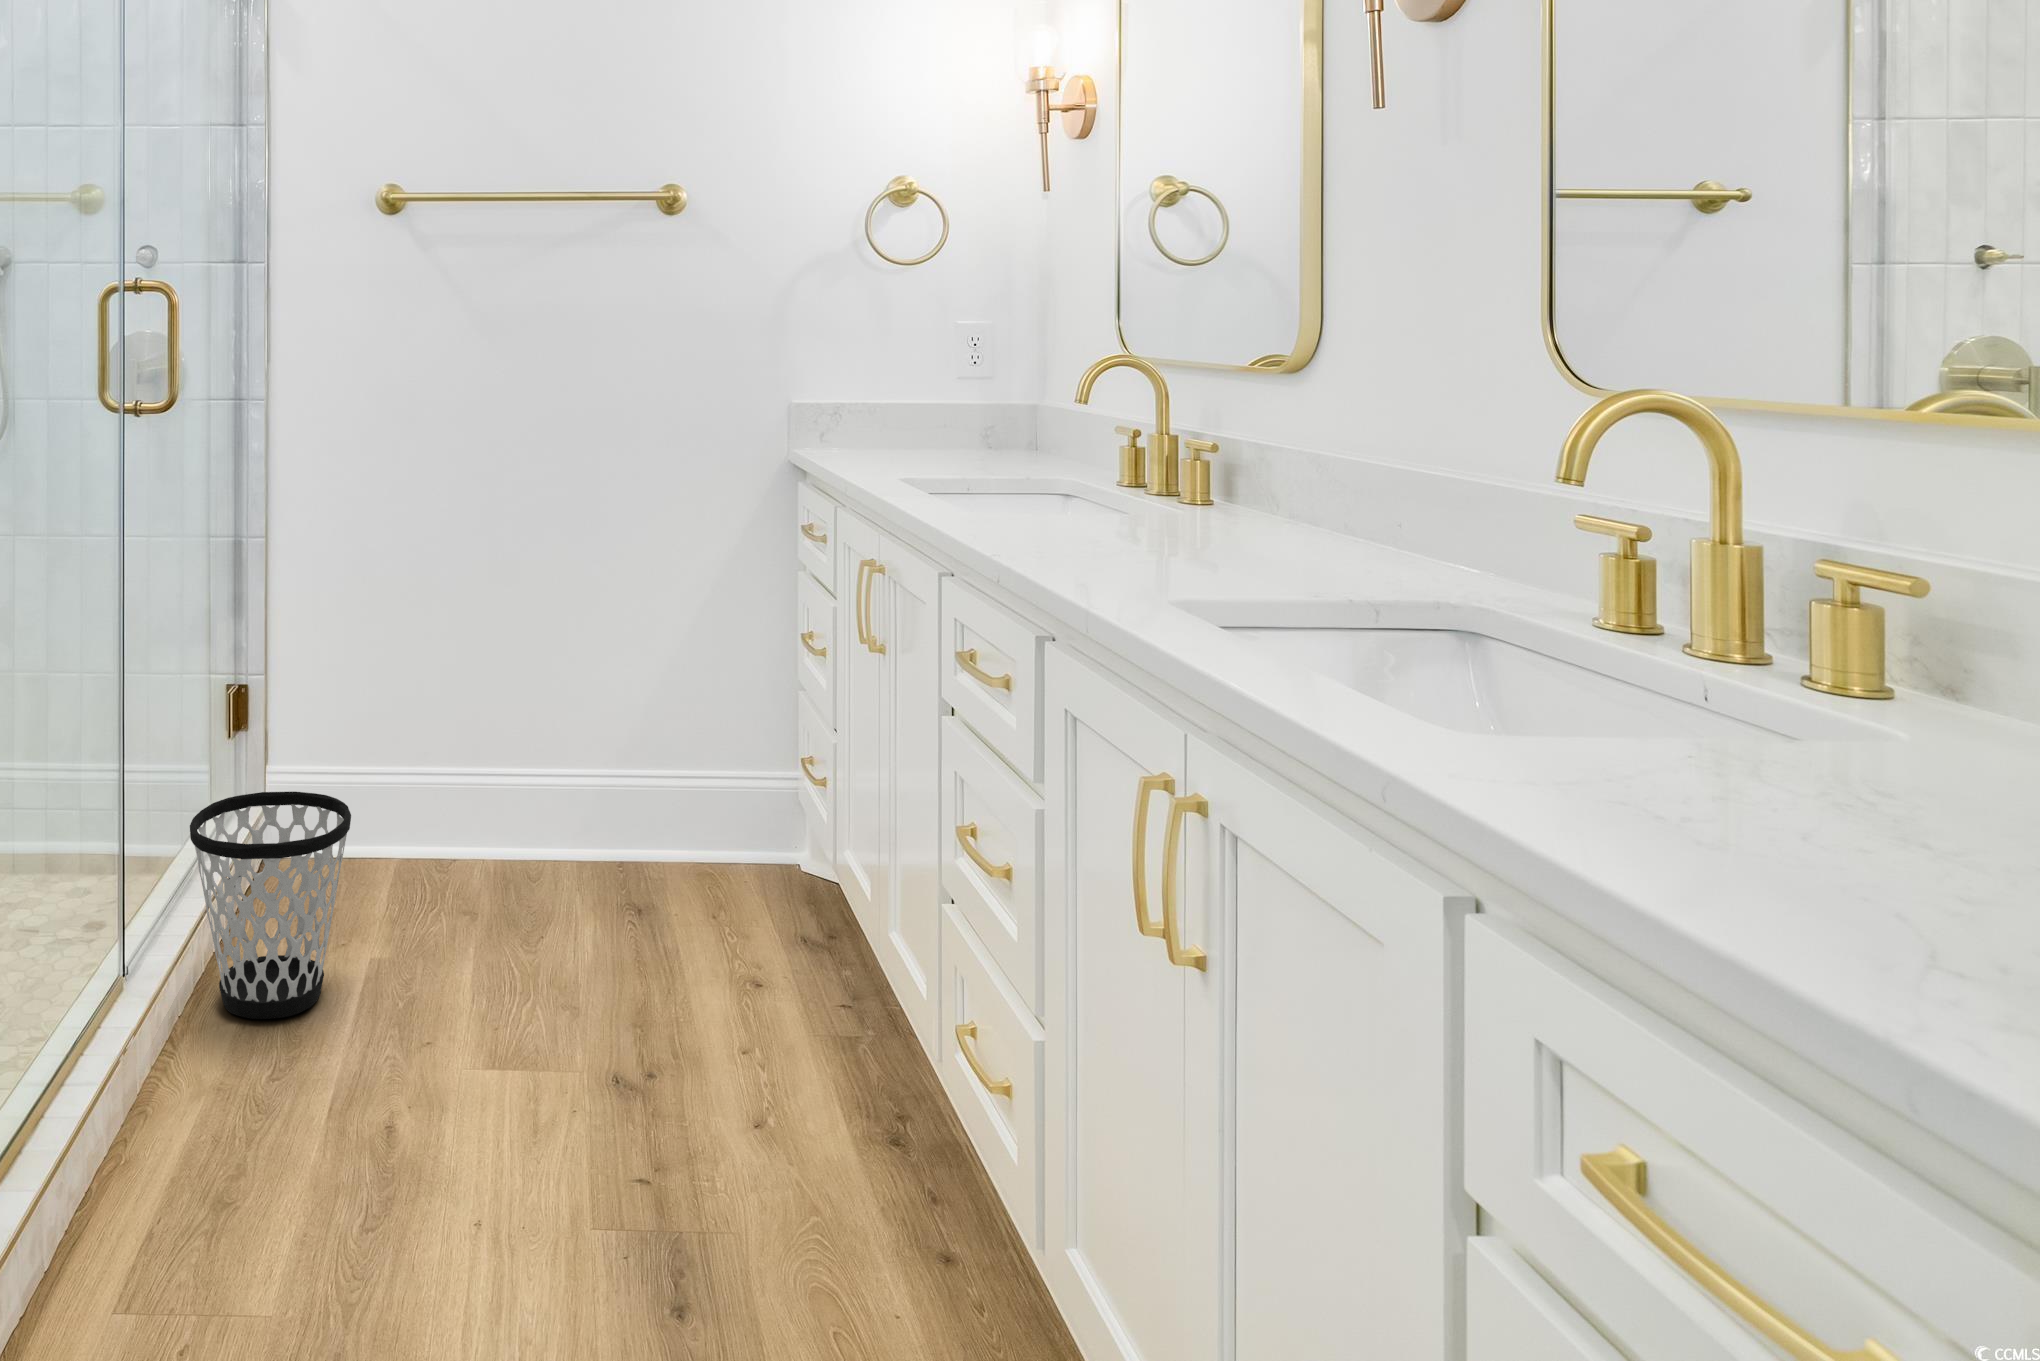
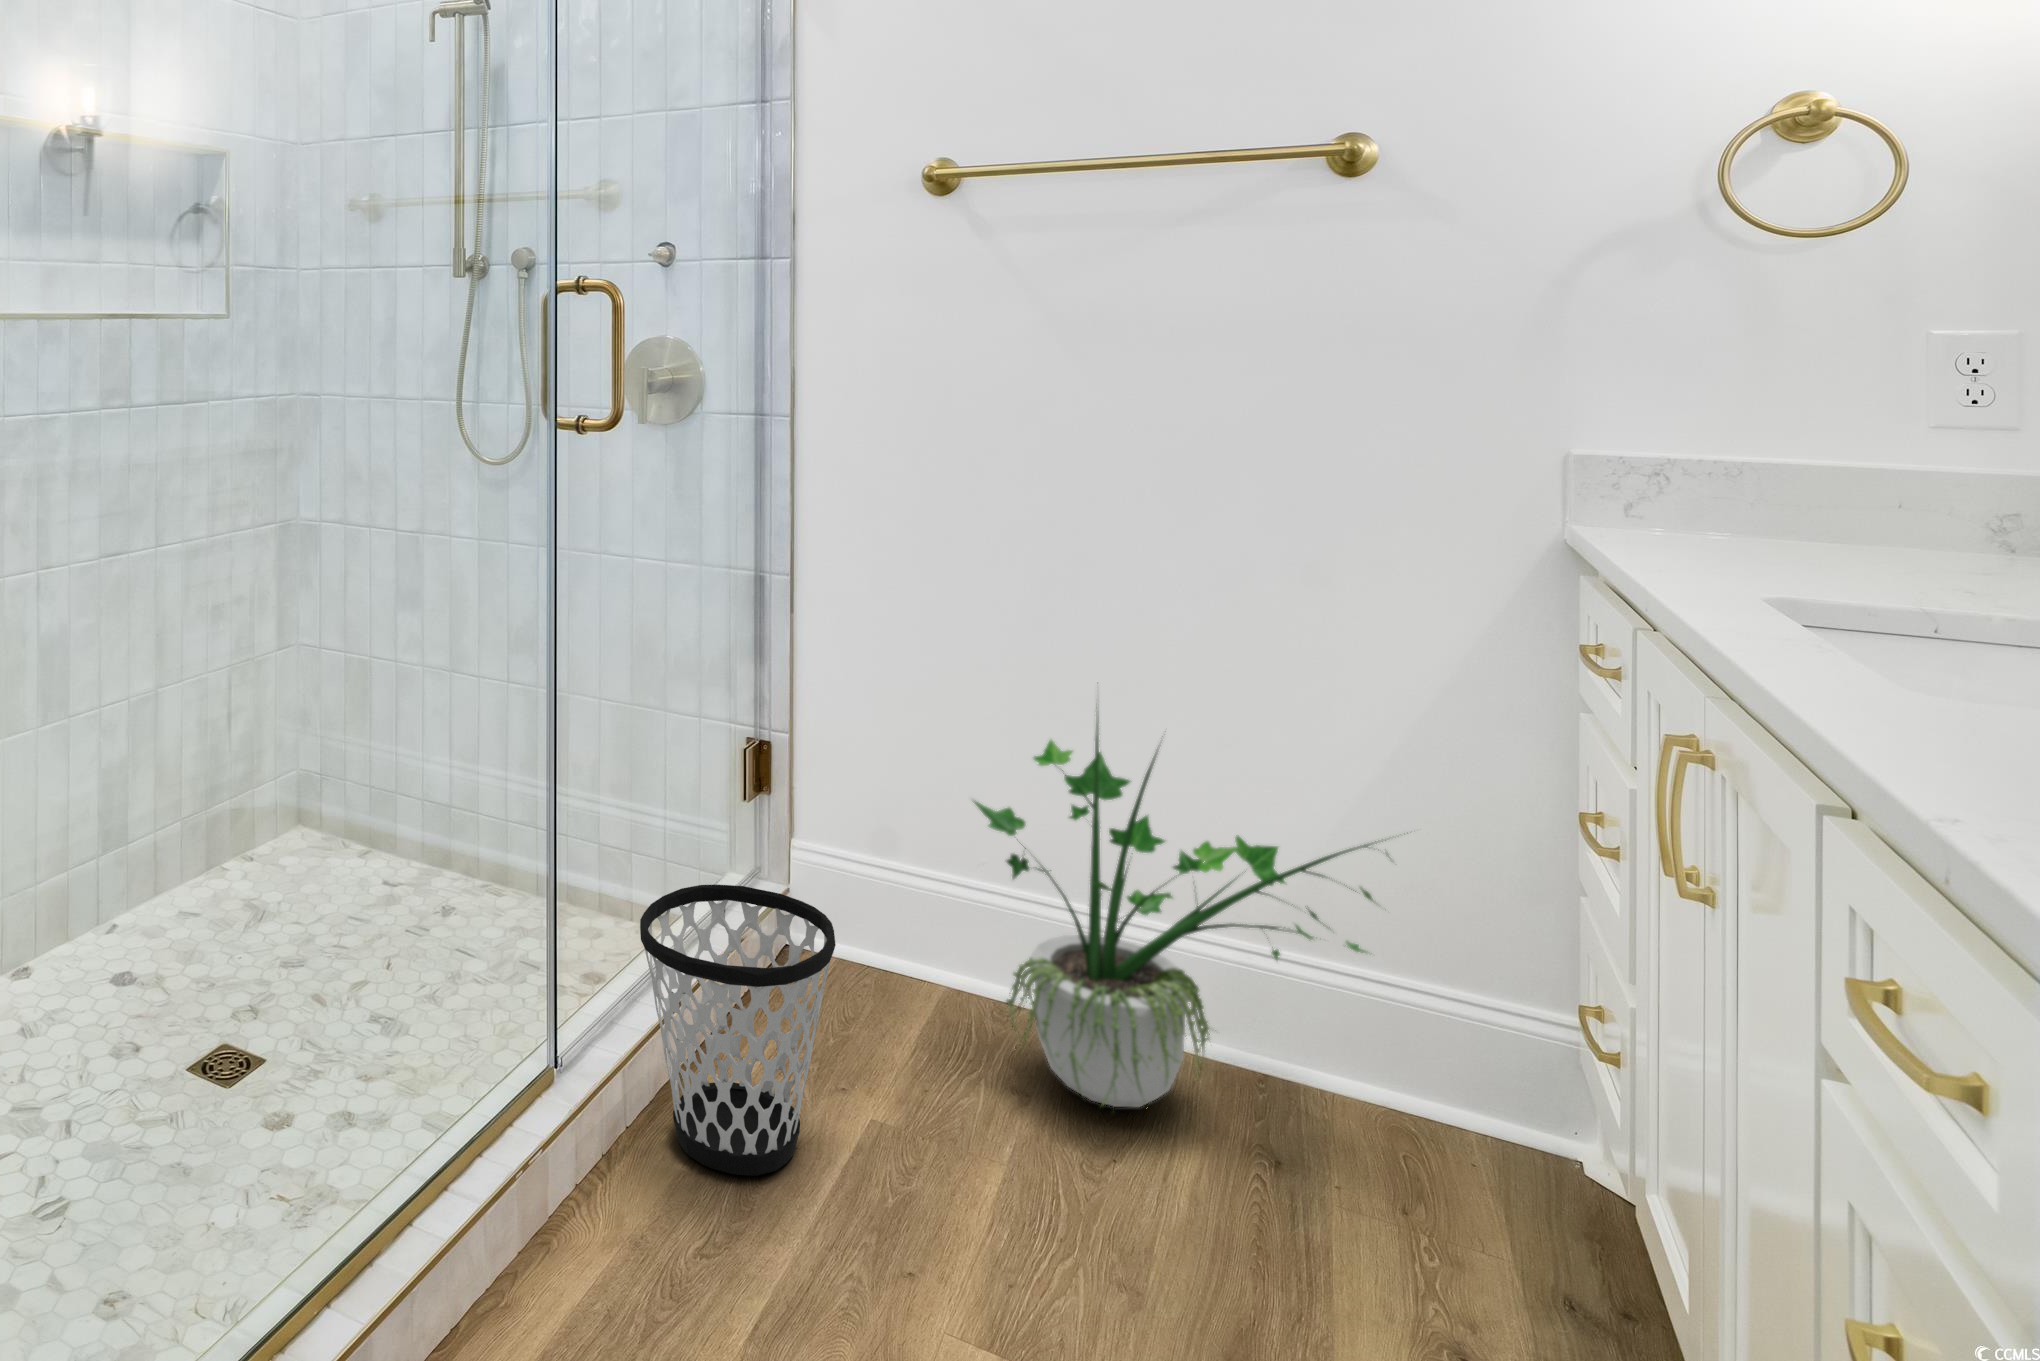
potted plant: none [424,586,723,906] -> present [974,721,1386,1107]

